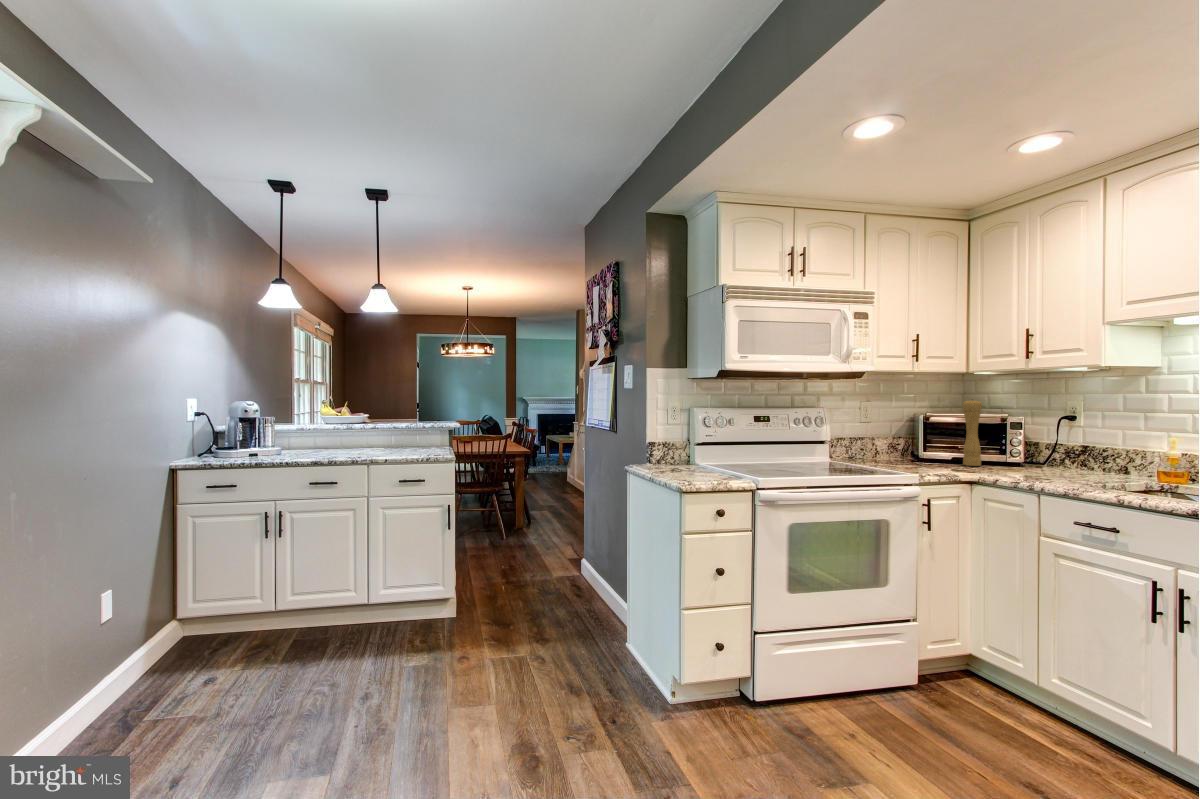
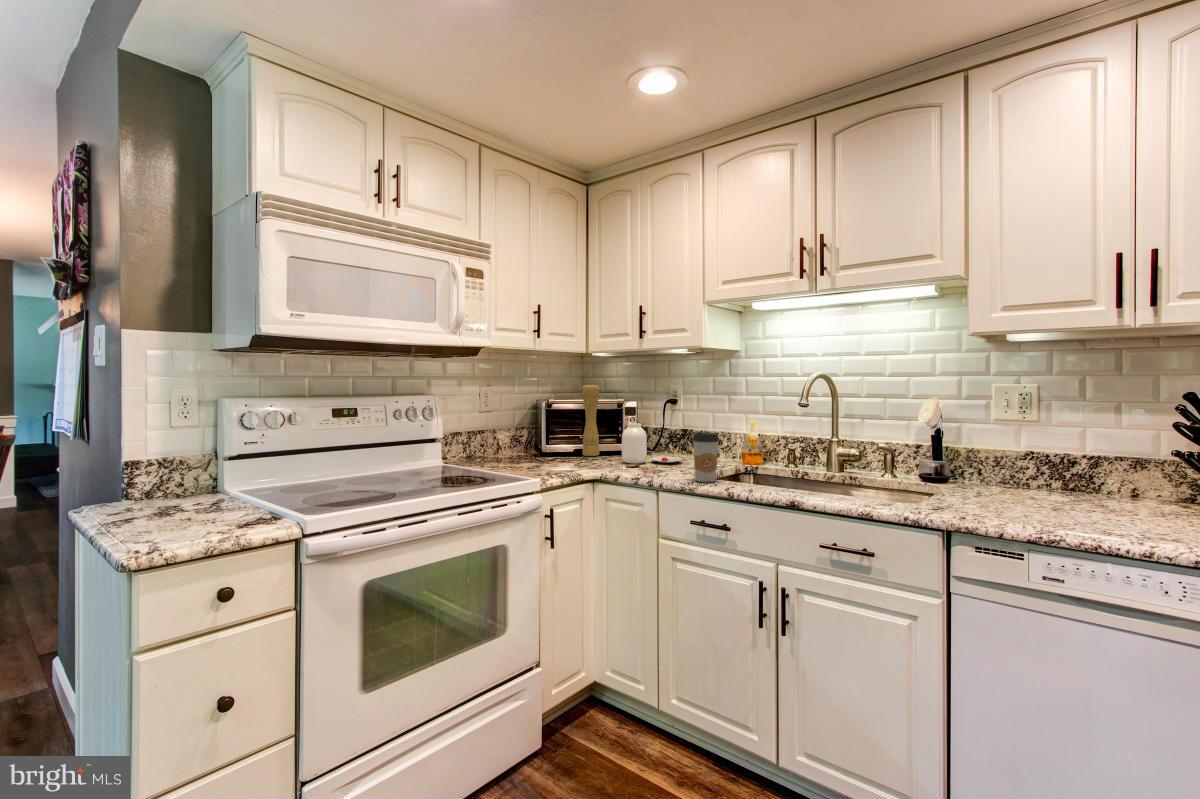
jar: none [1005,436,1081,475] -> present [622,423,683,467]
coffee cup: none [1077,444,1109,489] -> present [693,432,719,482]

